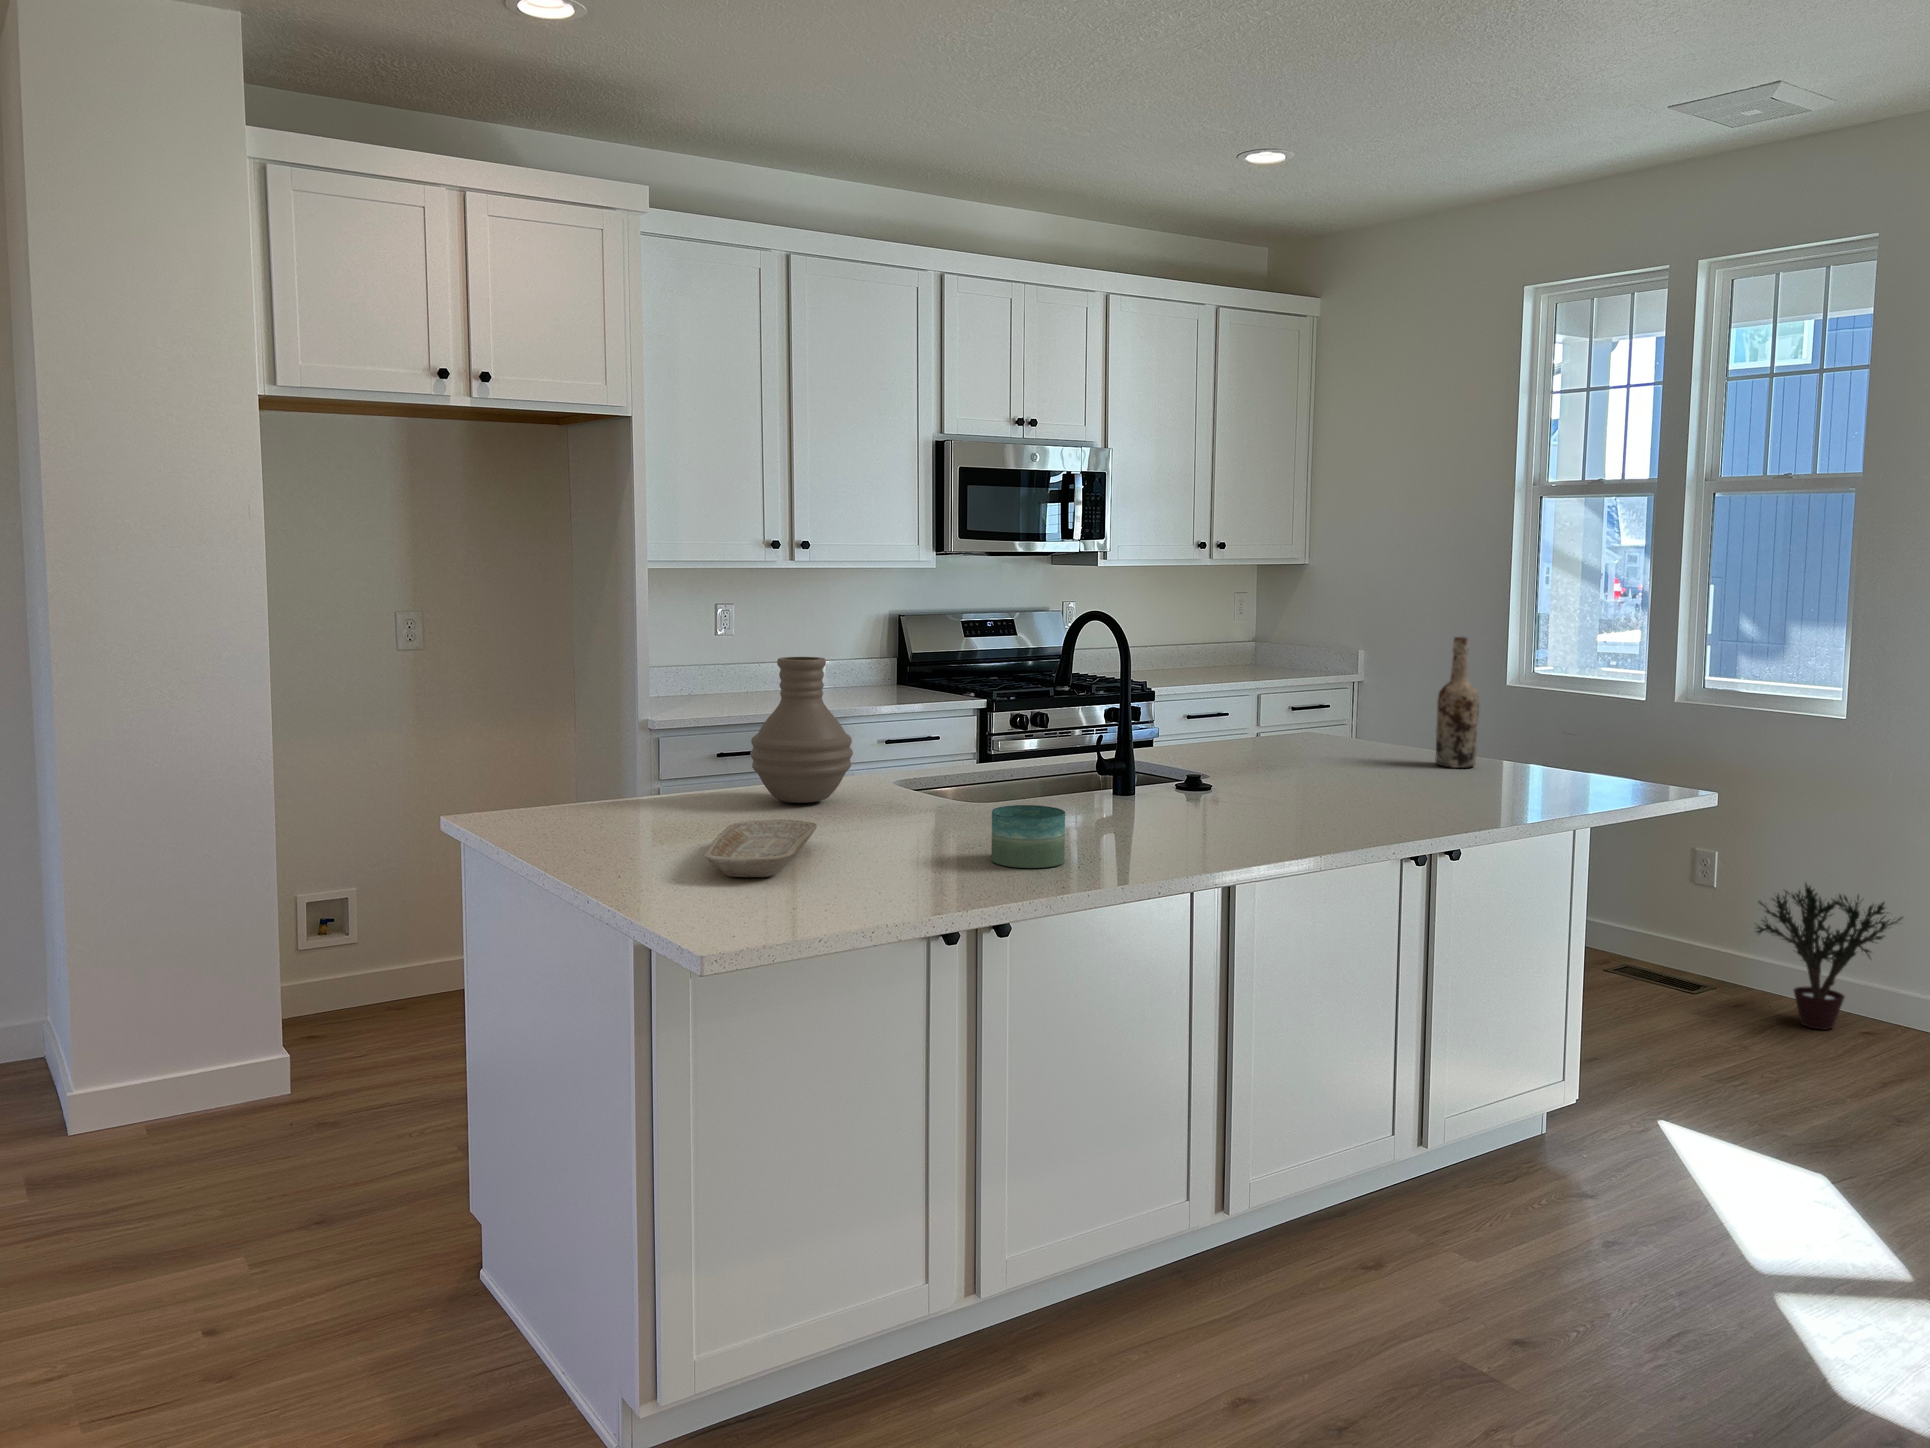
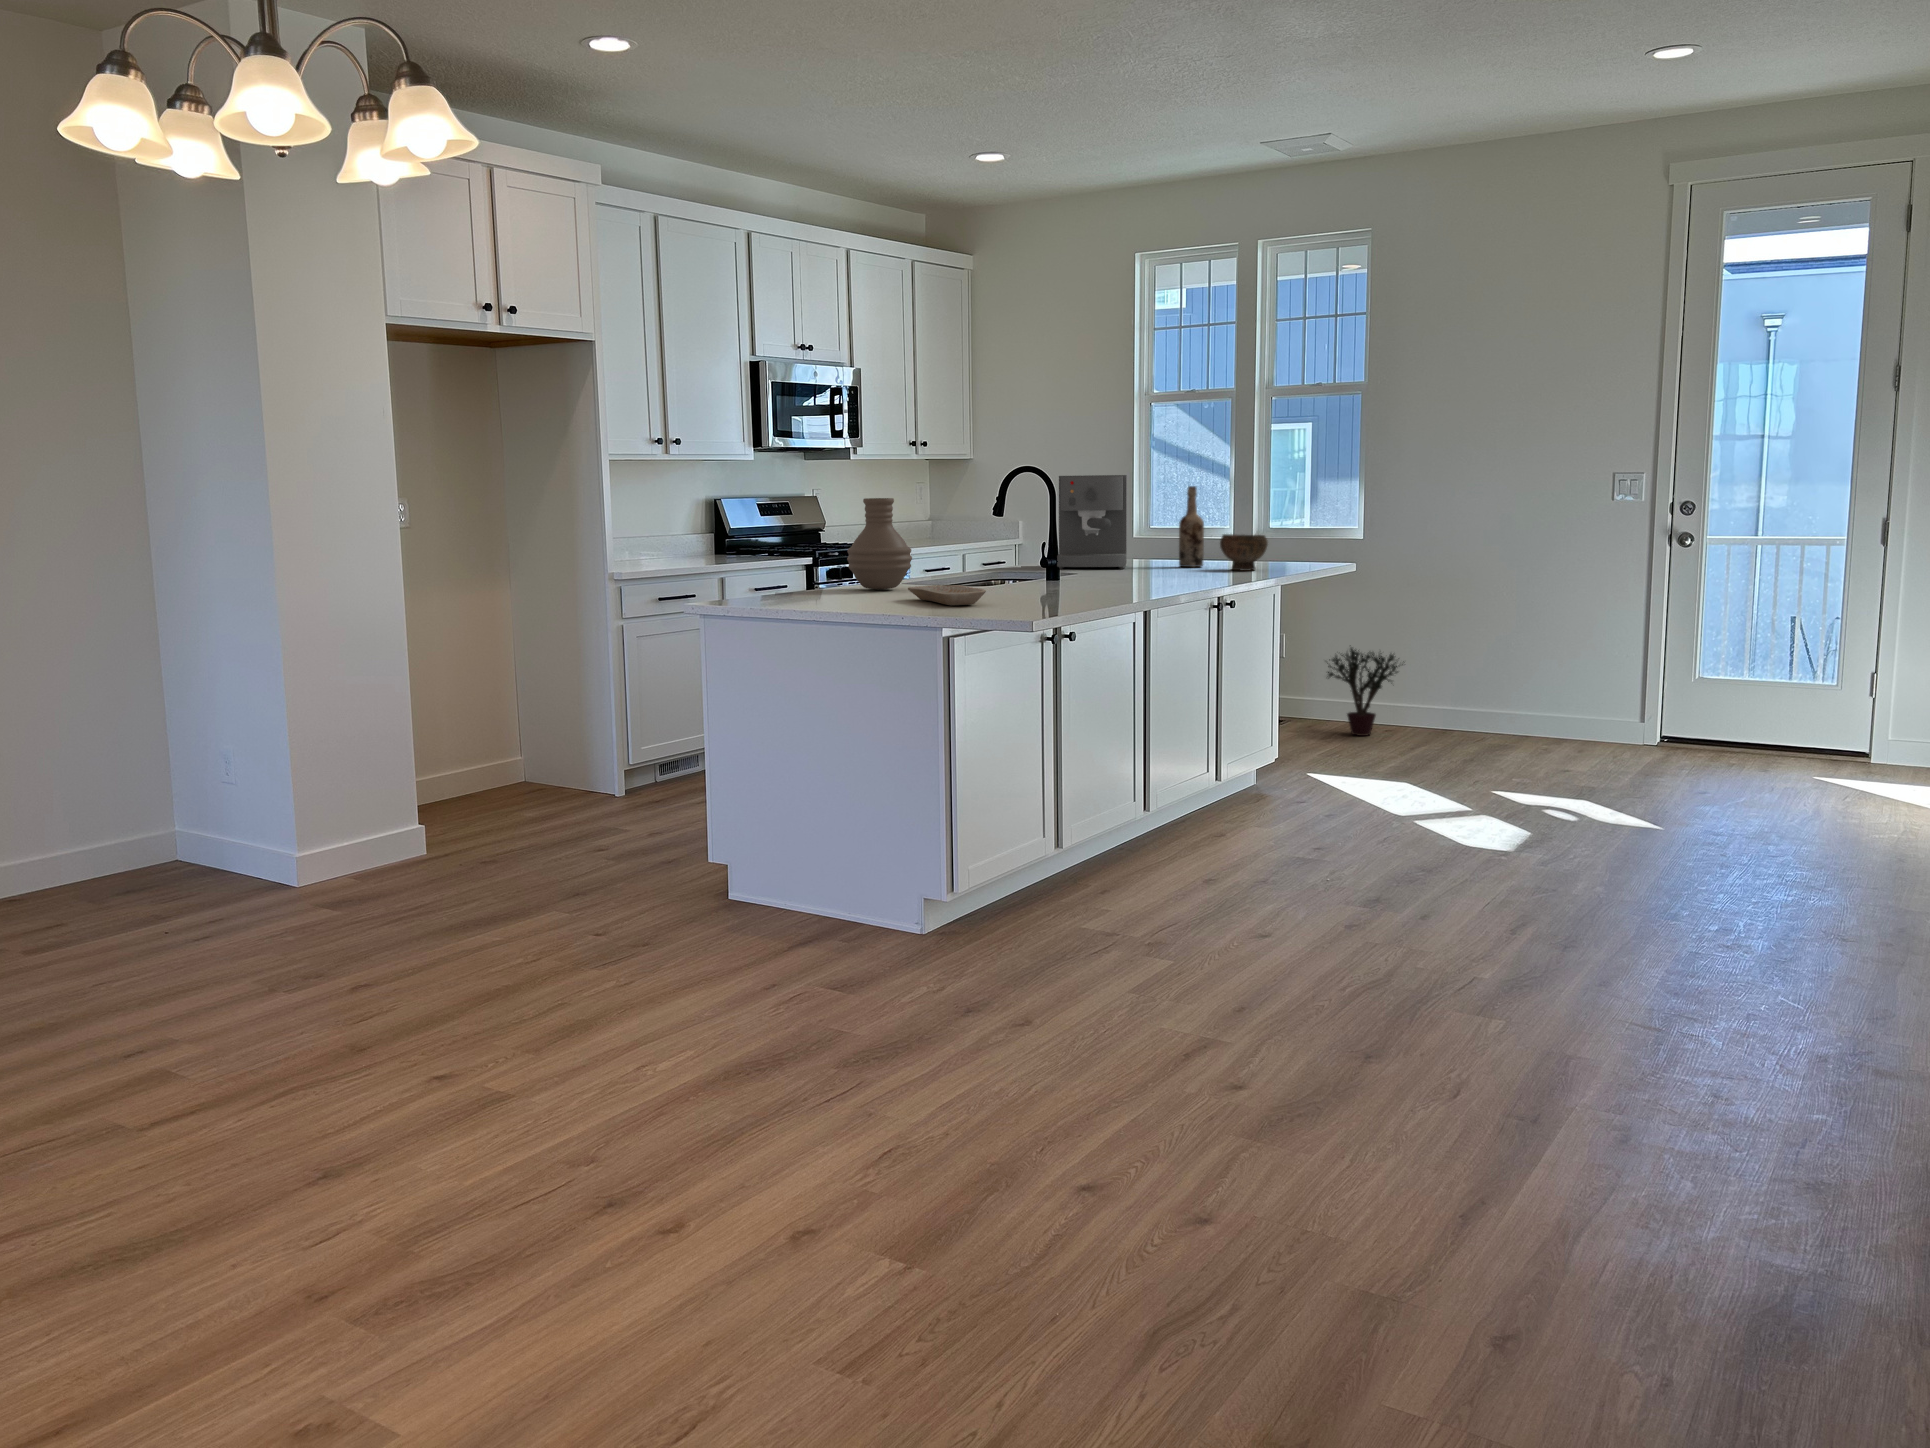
coffee maker: none [1233,611,1367,763] -> present [1057,475,1127,569]
bowl: none [1485,721,1567,786] -> present [1220,534,1268,571]
candle: present [991,805,1065,868] -> none [1057,568,1099,598]

